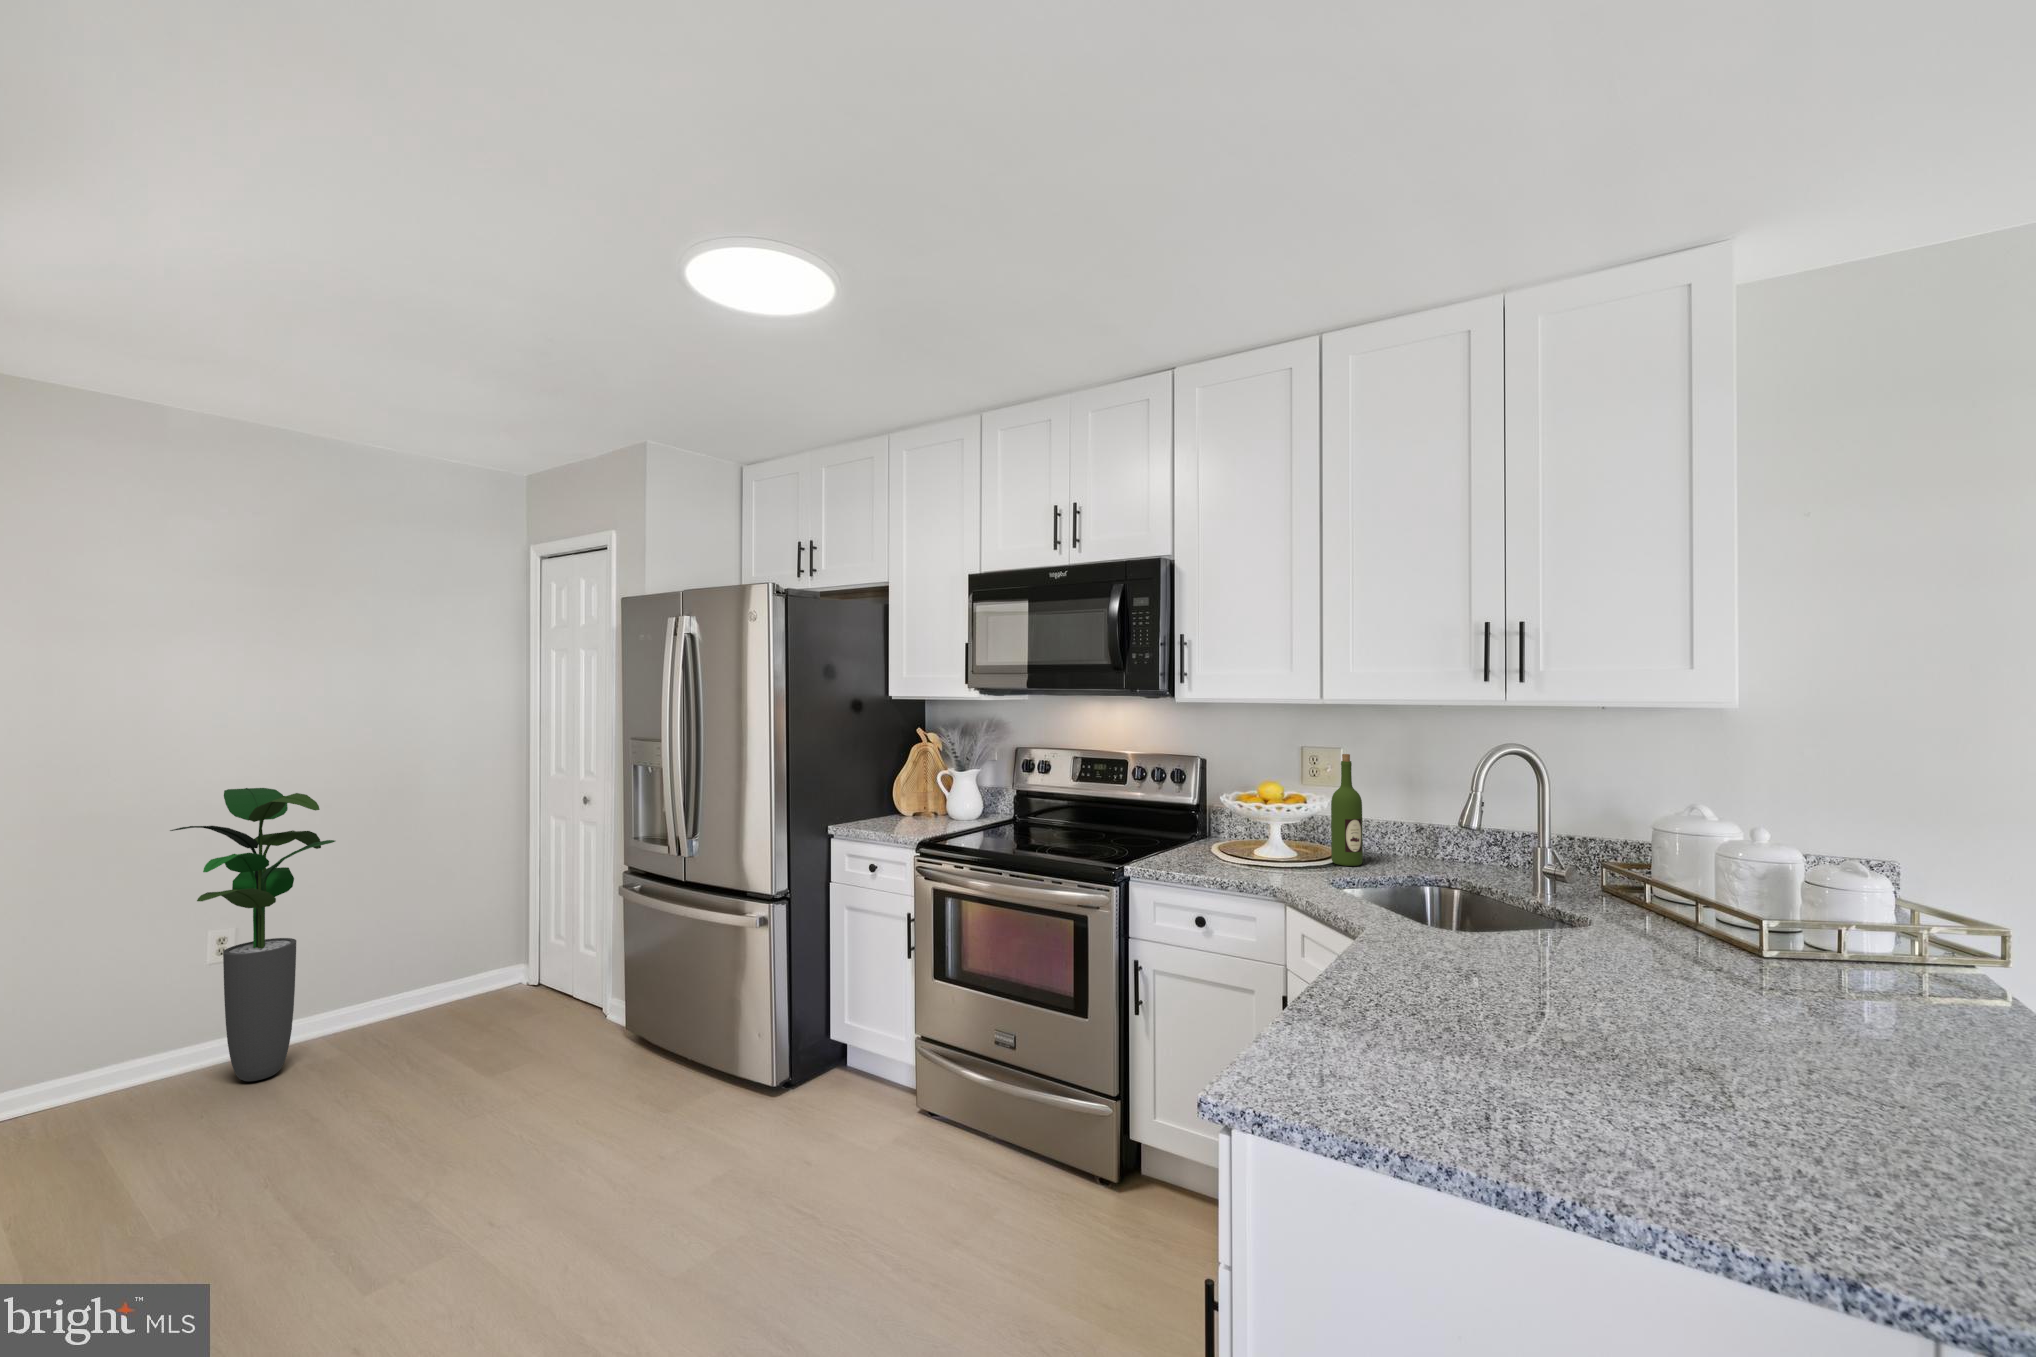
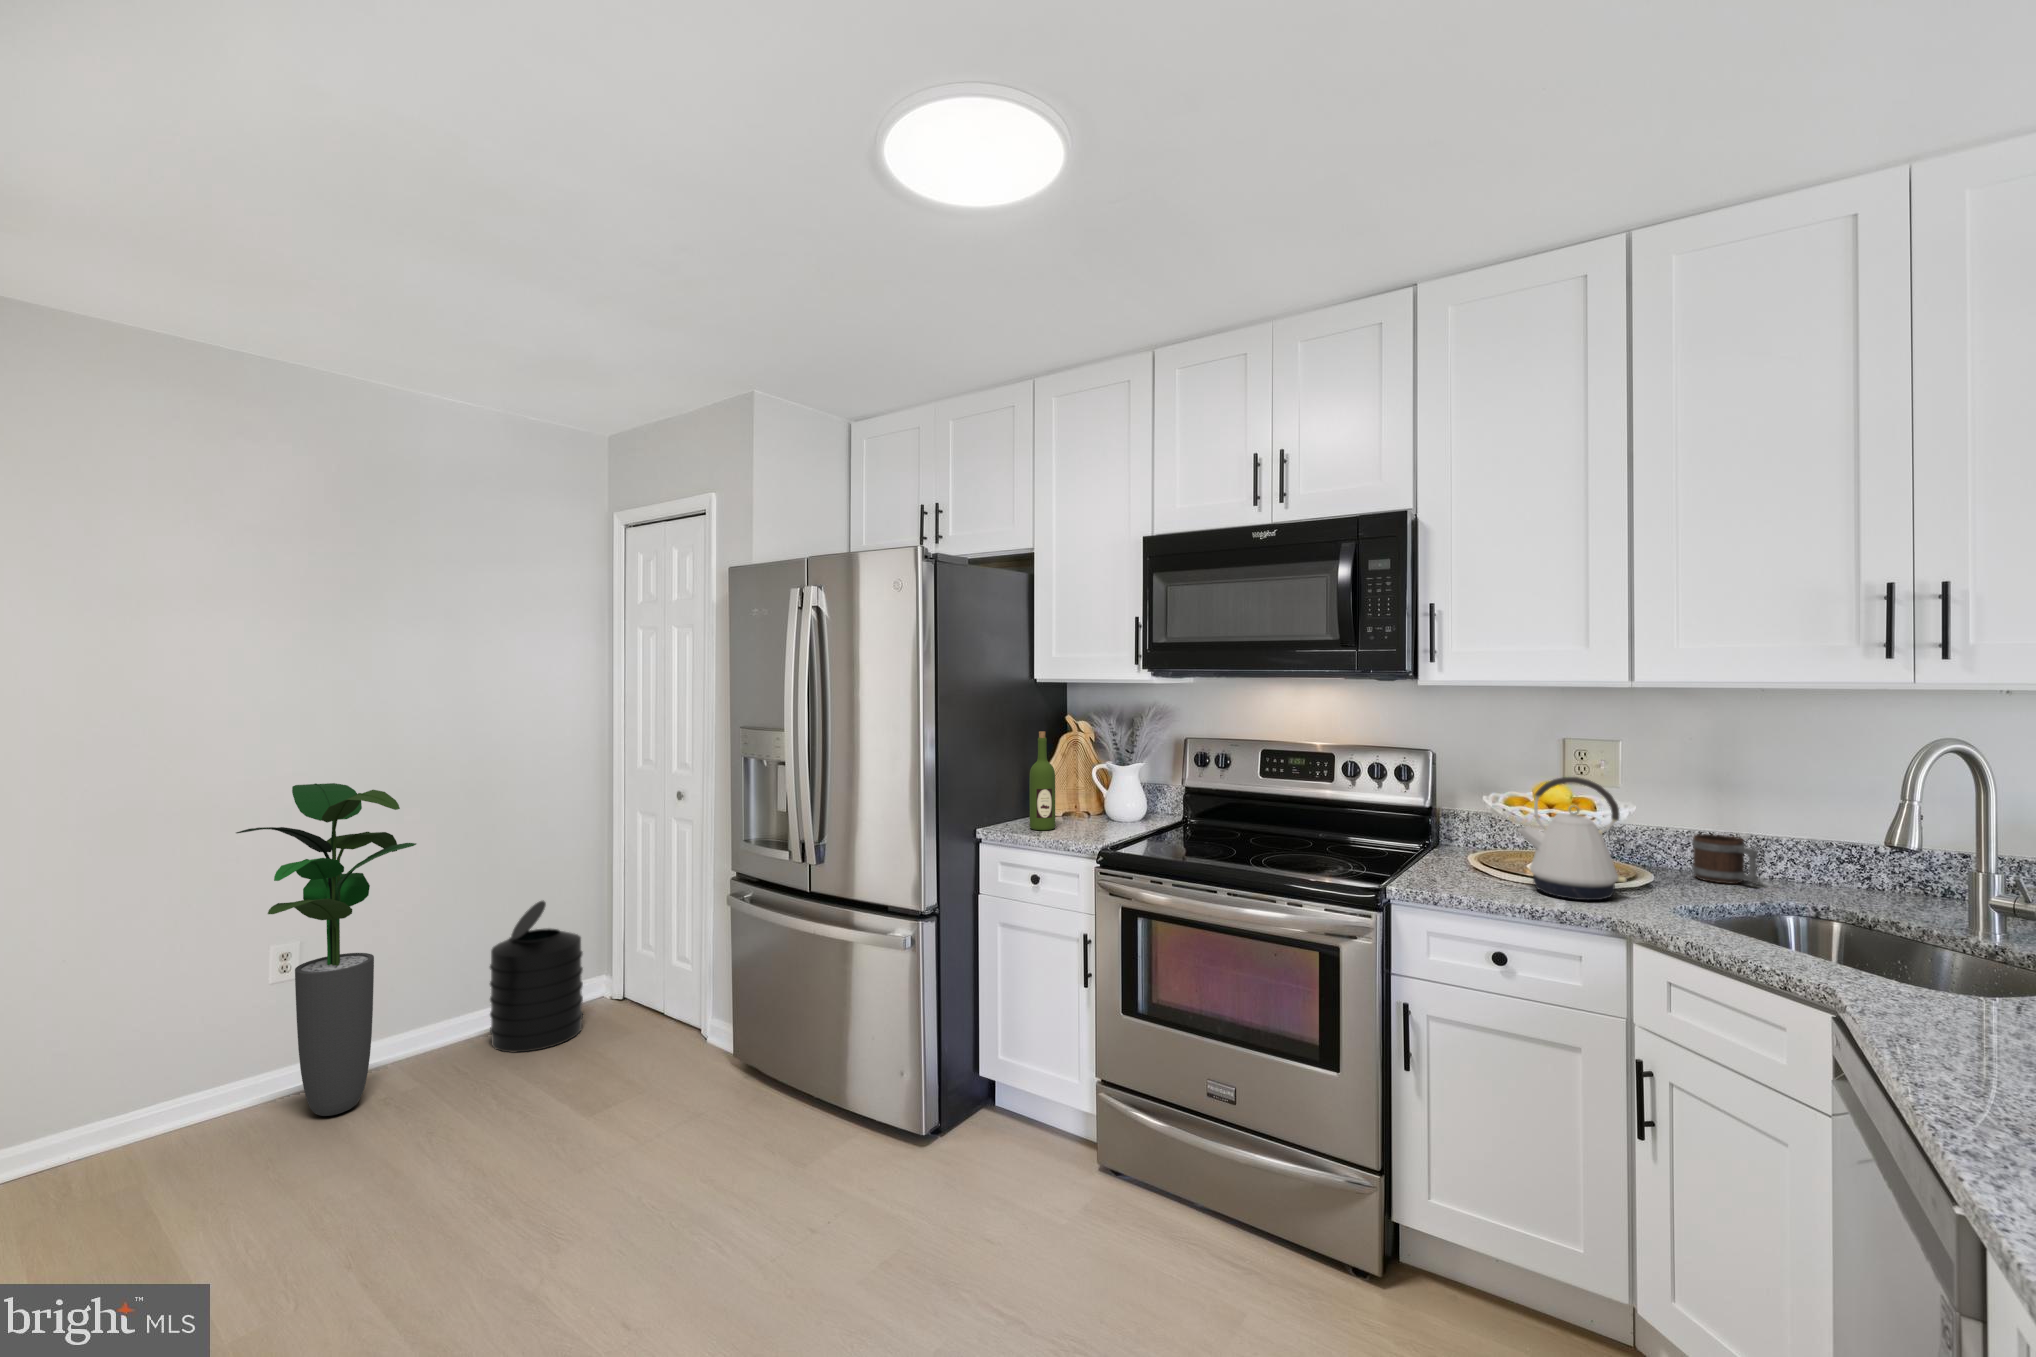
wine bottle: present [1331,754,1363,866] -> present [1029,731,1055,830]
kettle: none [1229,776,1307,876] -> present [1518,777,1626,900]
mug: none [1382,824,1422,863] -> present [1692,834,1758,884]
trash can: none [408,893,496,1029] -> present [490,900,583,1053]

